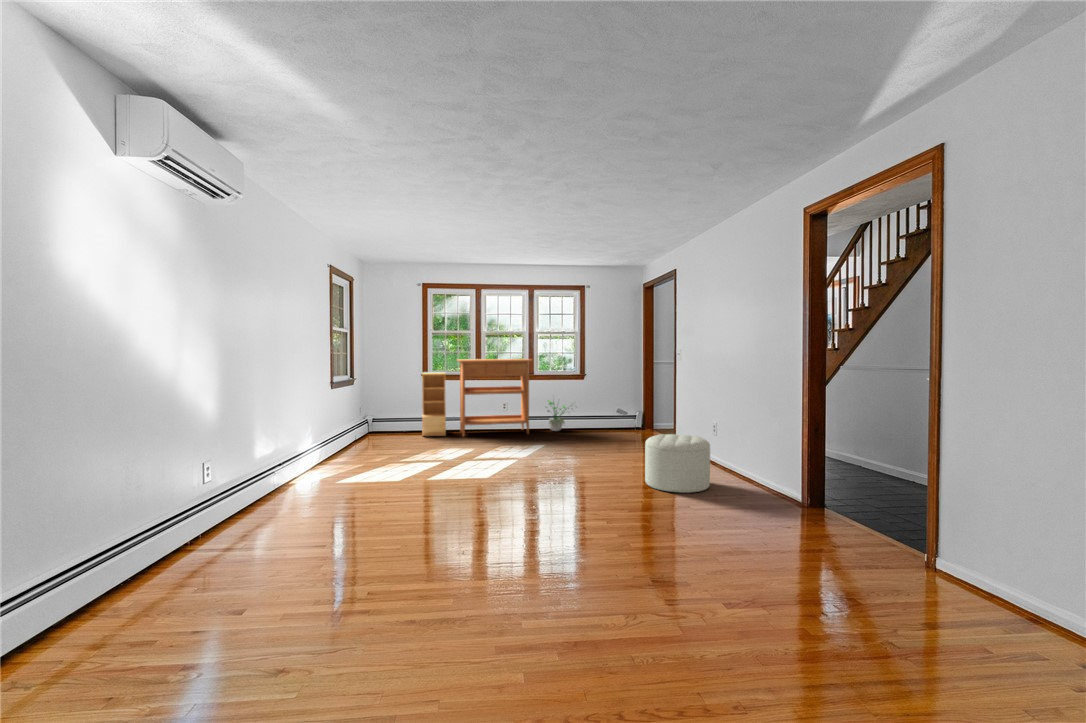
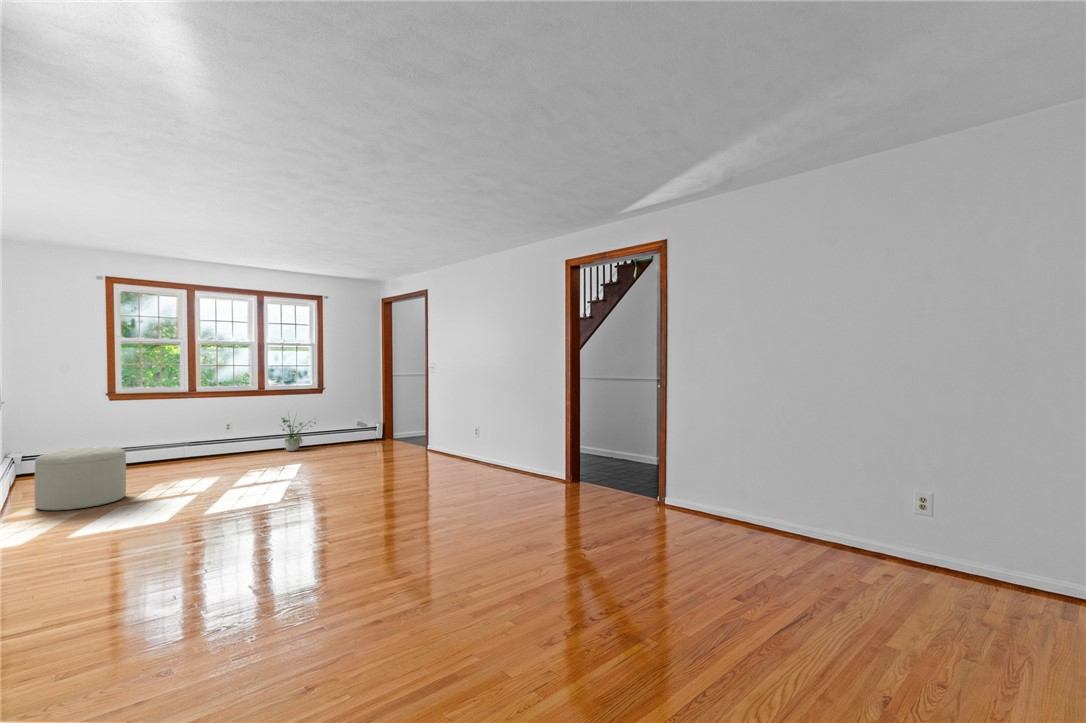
console table: present [458,359,532,436] -> none [160,373,268,467]
bookshelf: present [422,372,446,436] -> none [108,390,148,473]
ottoman: present [645,434,710,493] -> present [35,447,126,510]

